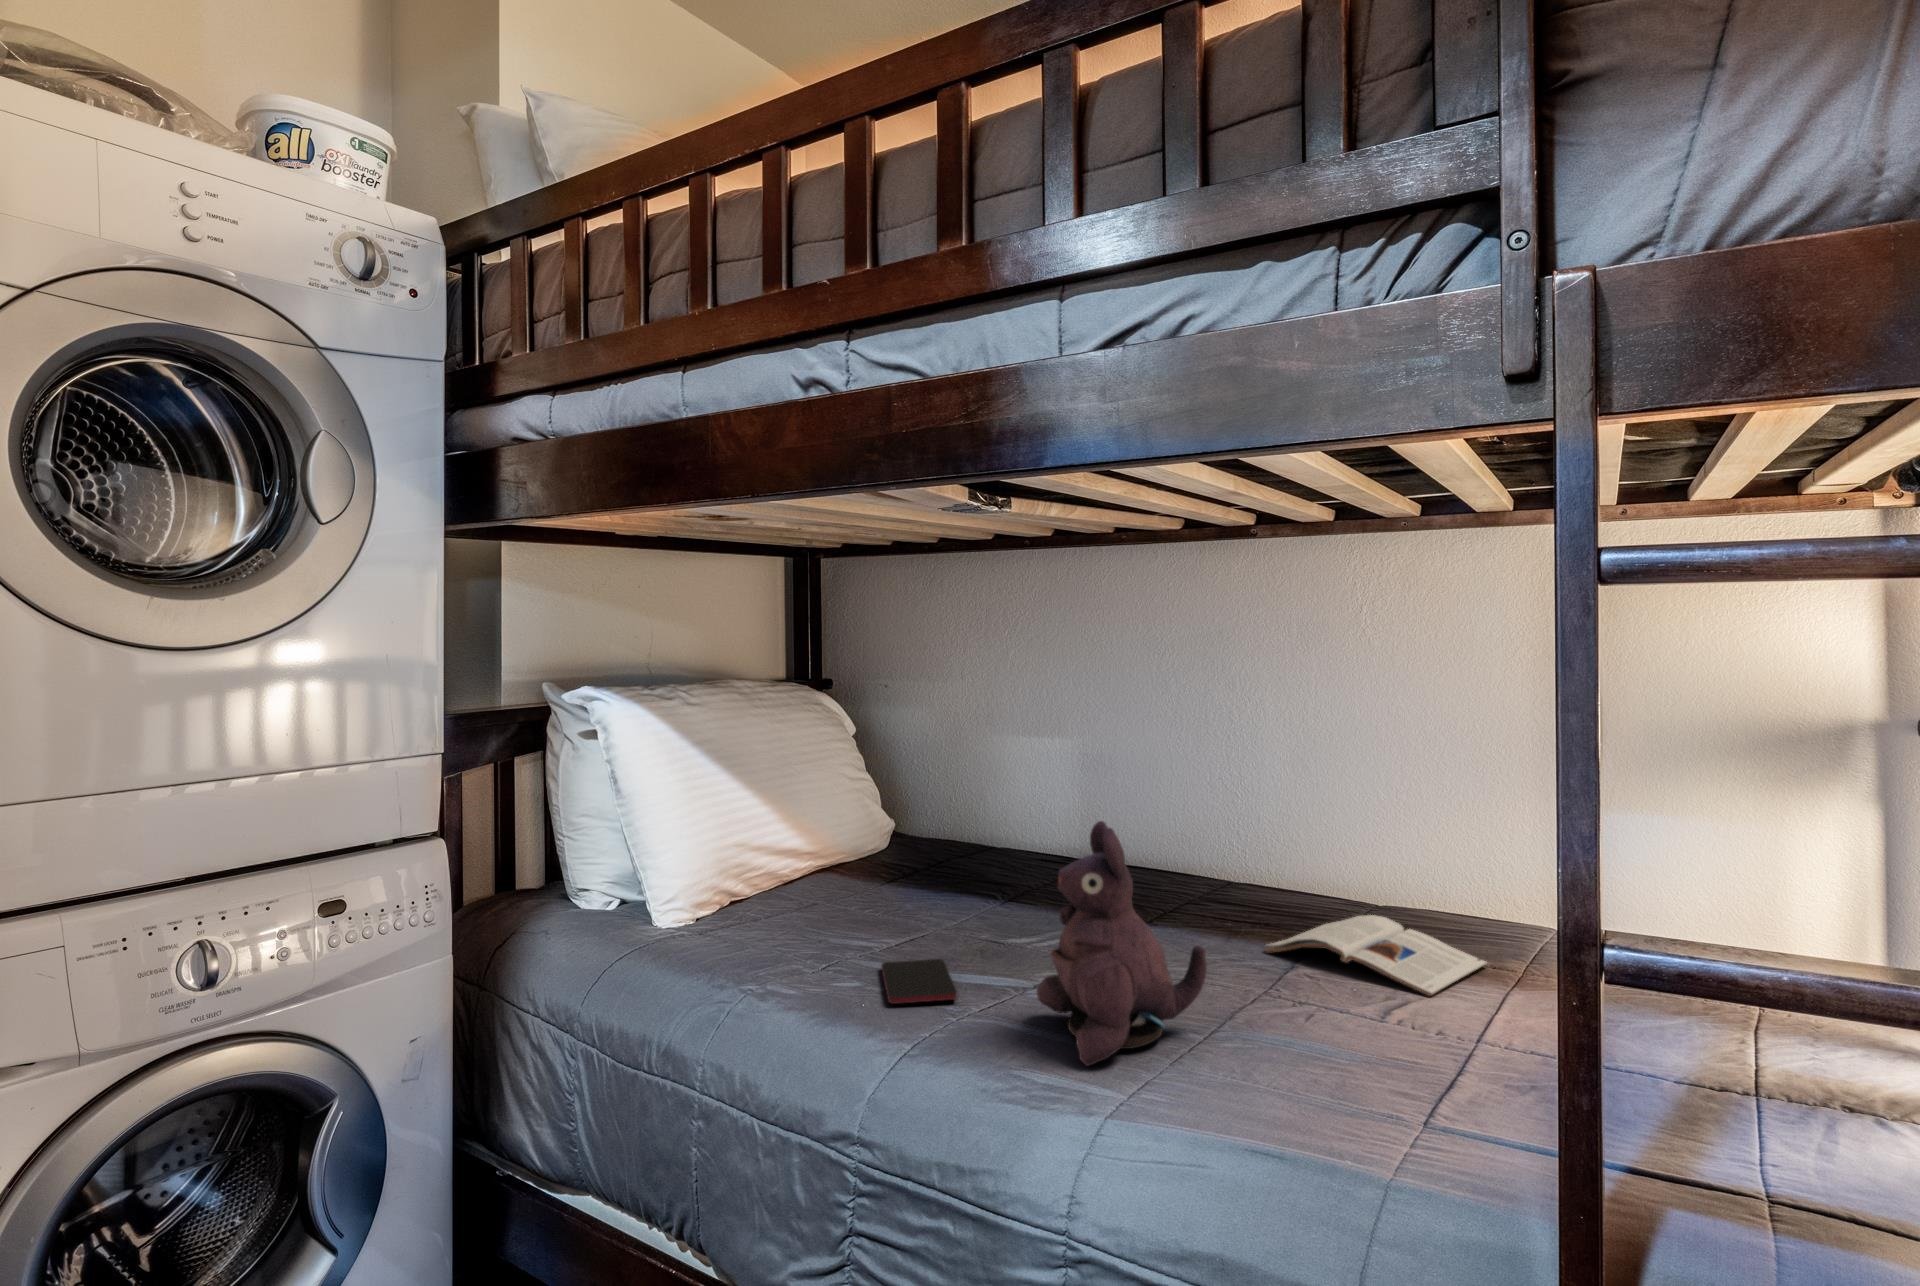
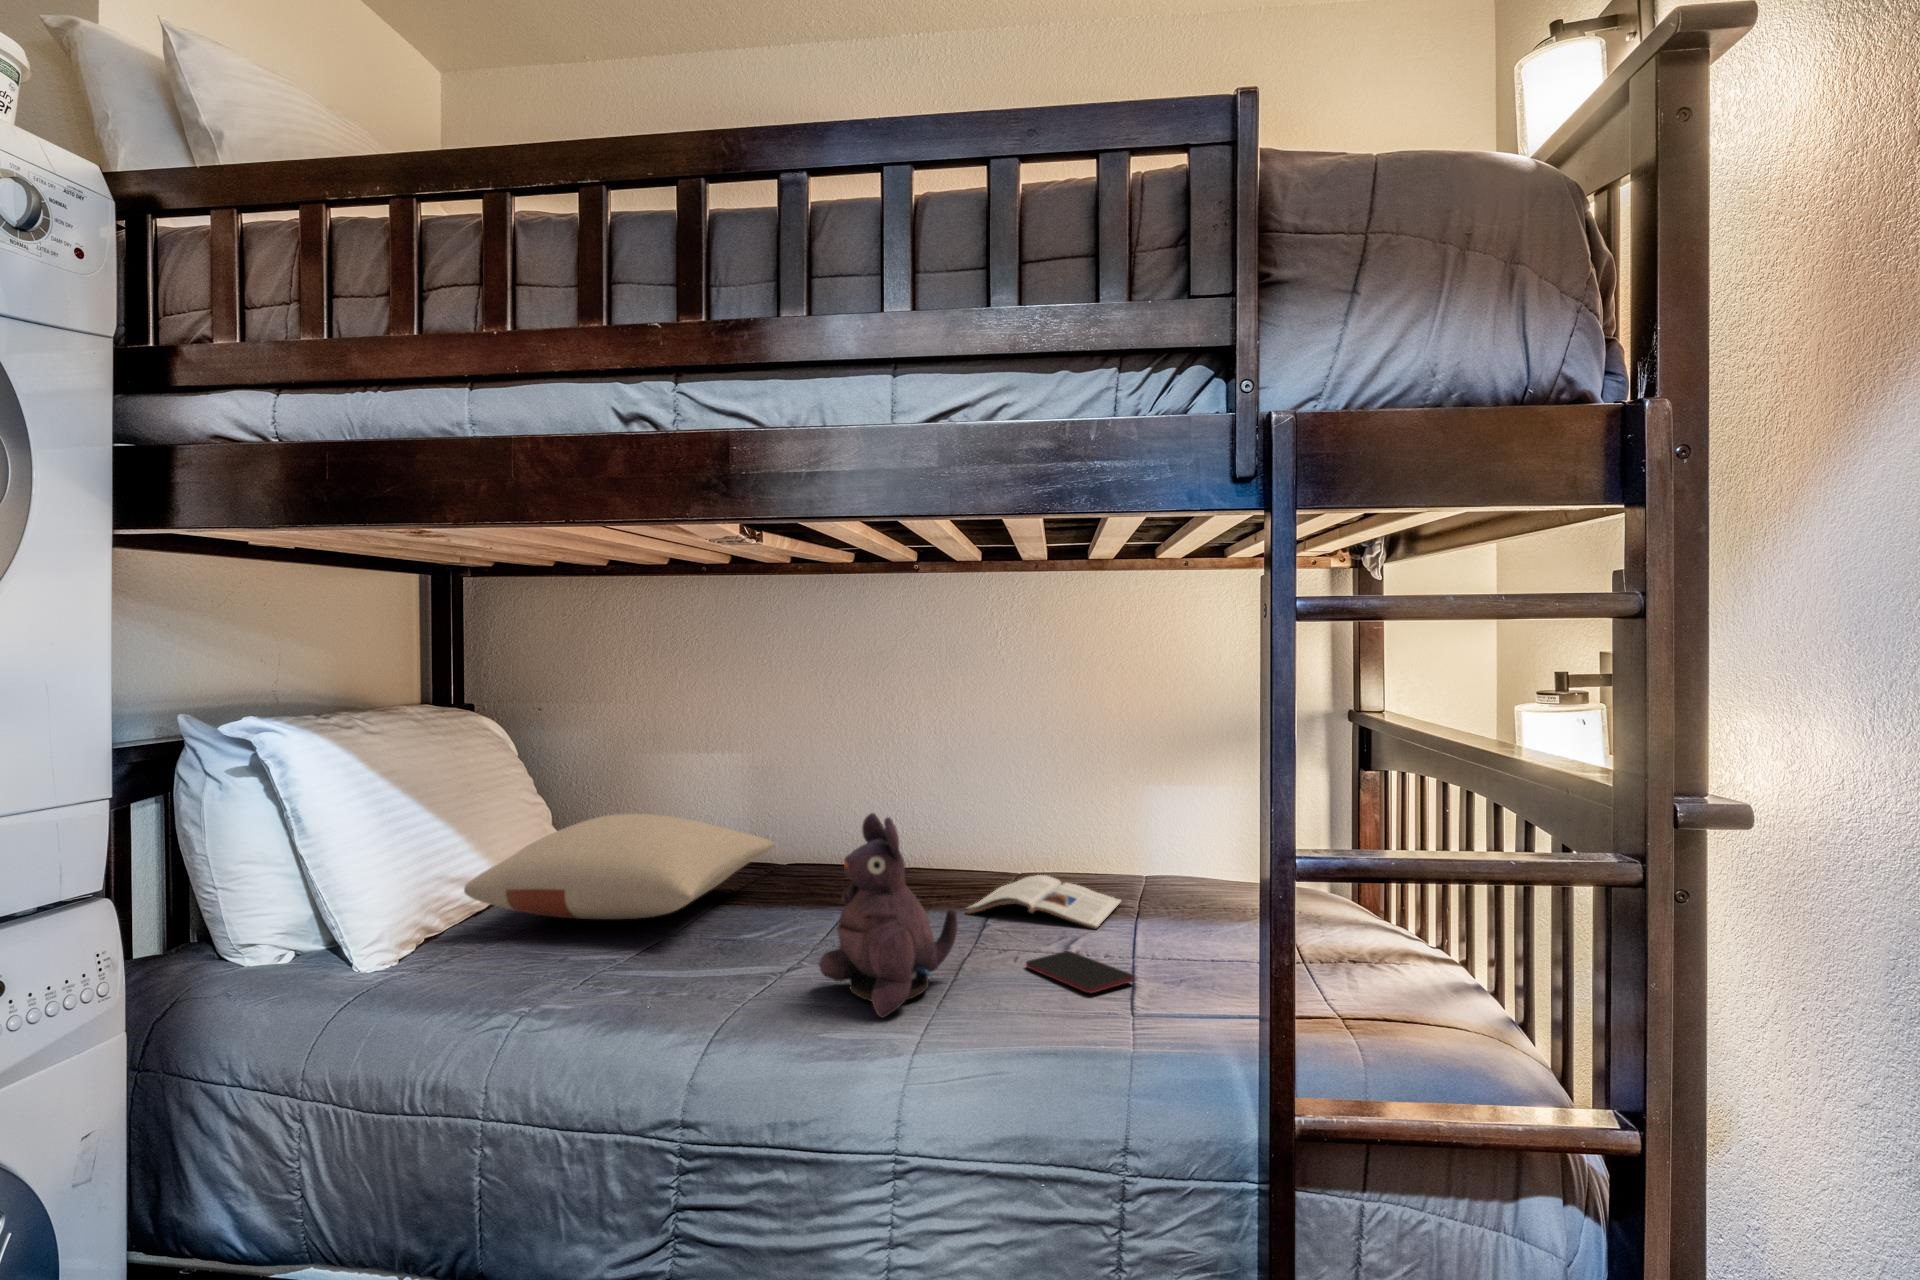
pillow: none [746,801,1061,909] -> present [464,814,775,919]
smartphone: present [881,959,957,1004] -> present [1026,951,1134,993]

